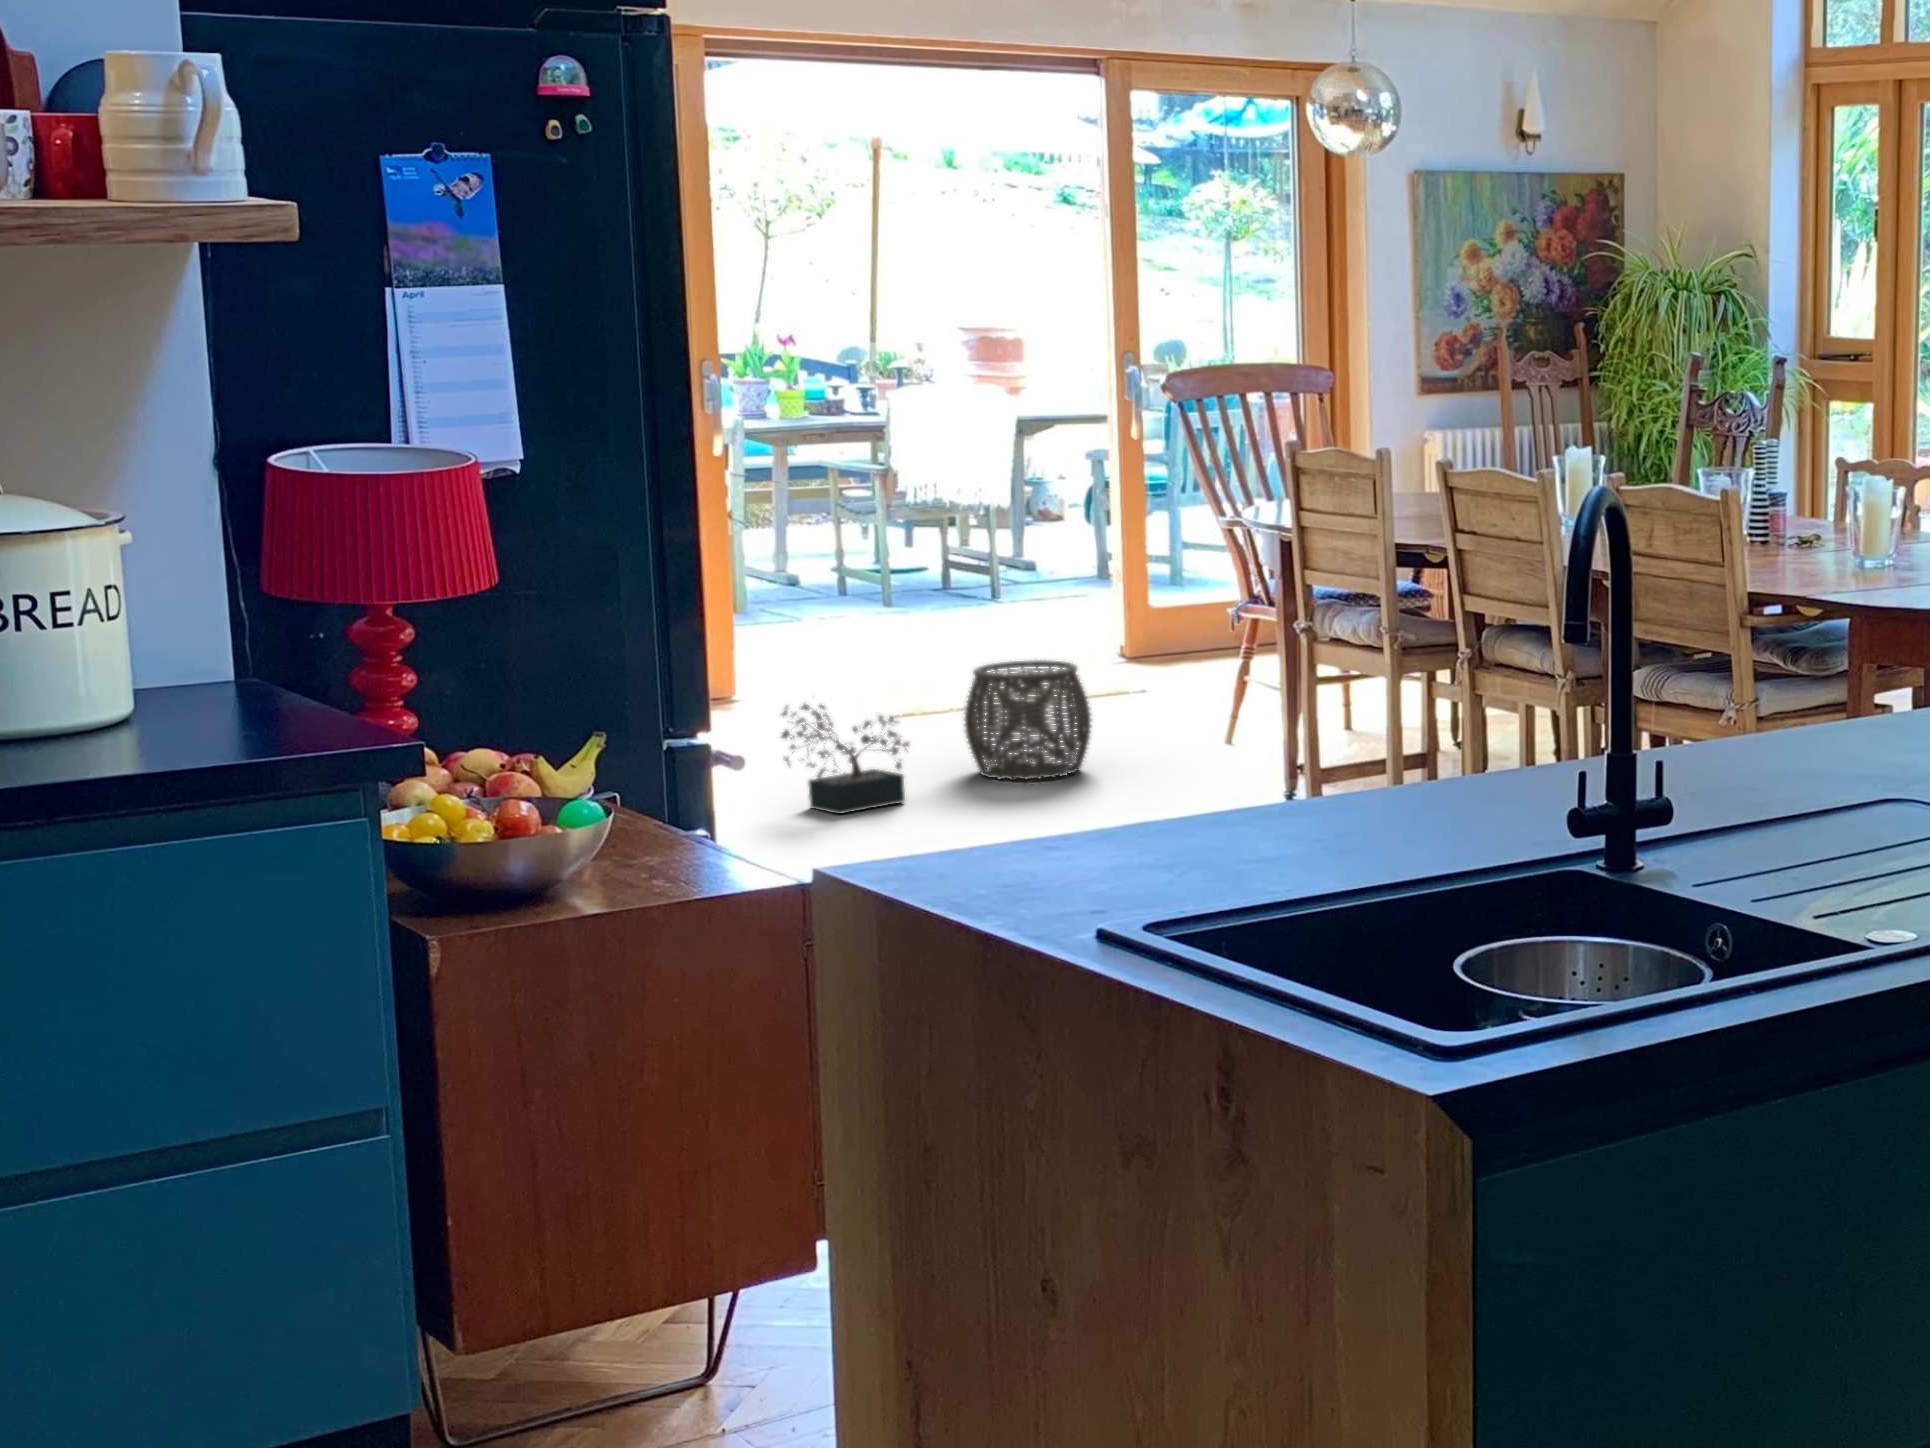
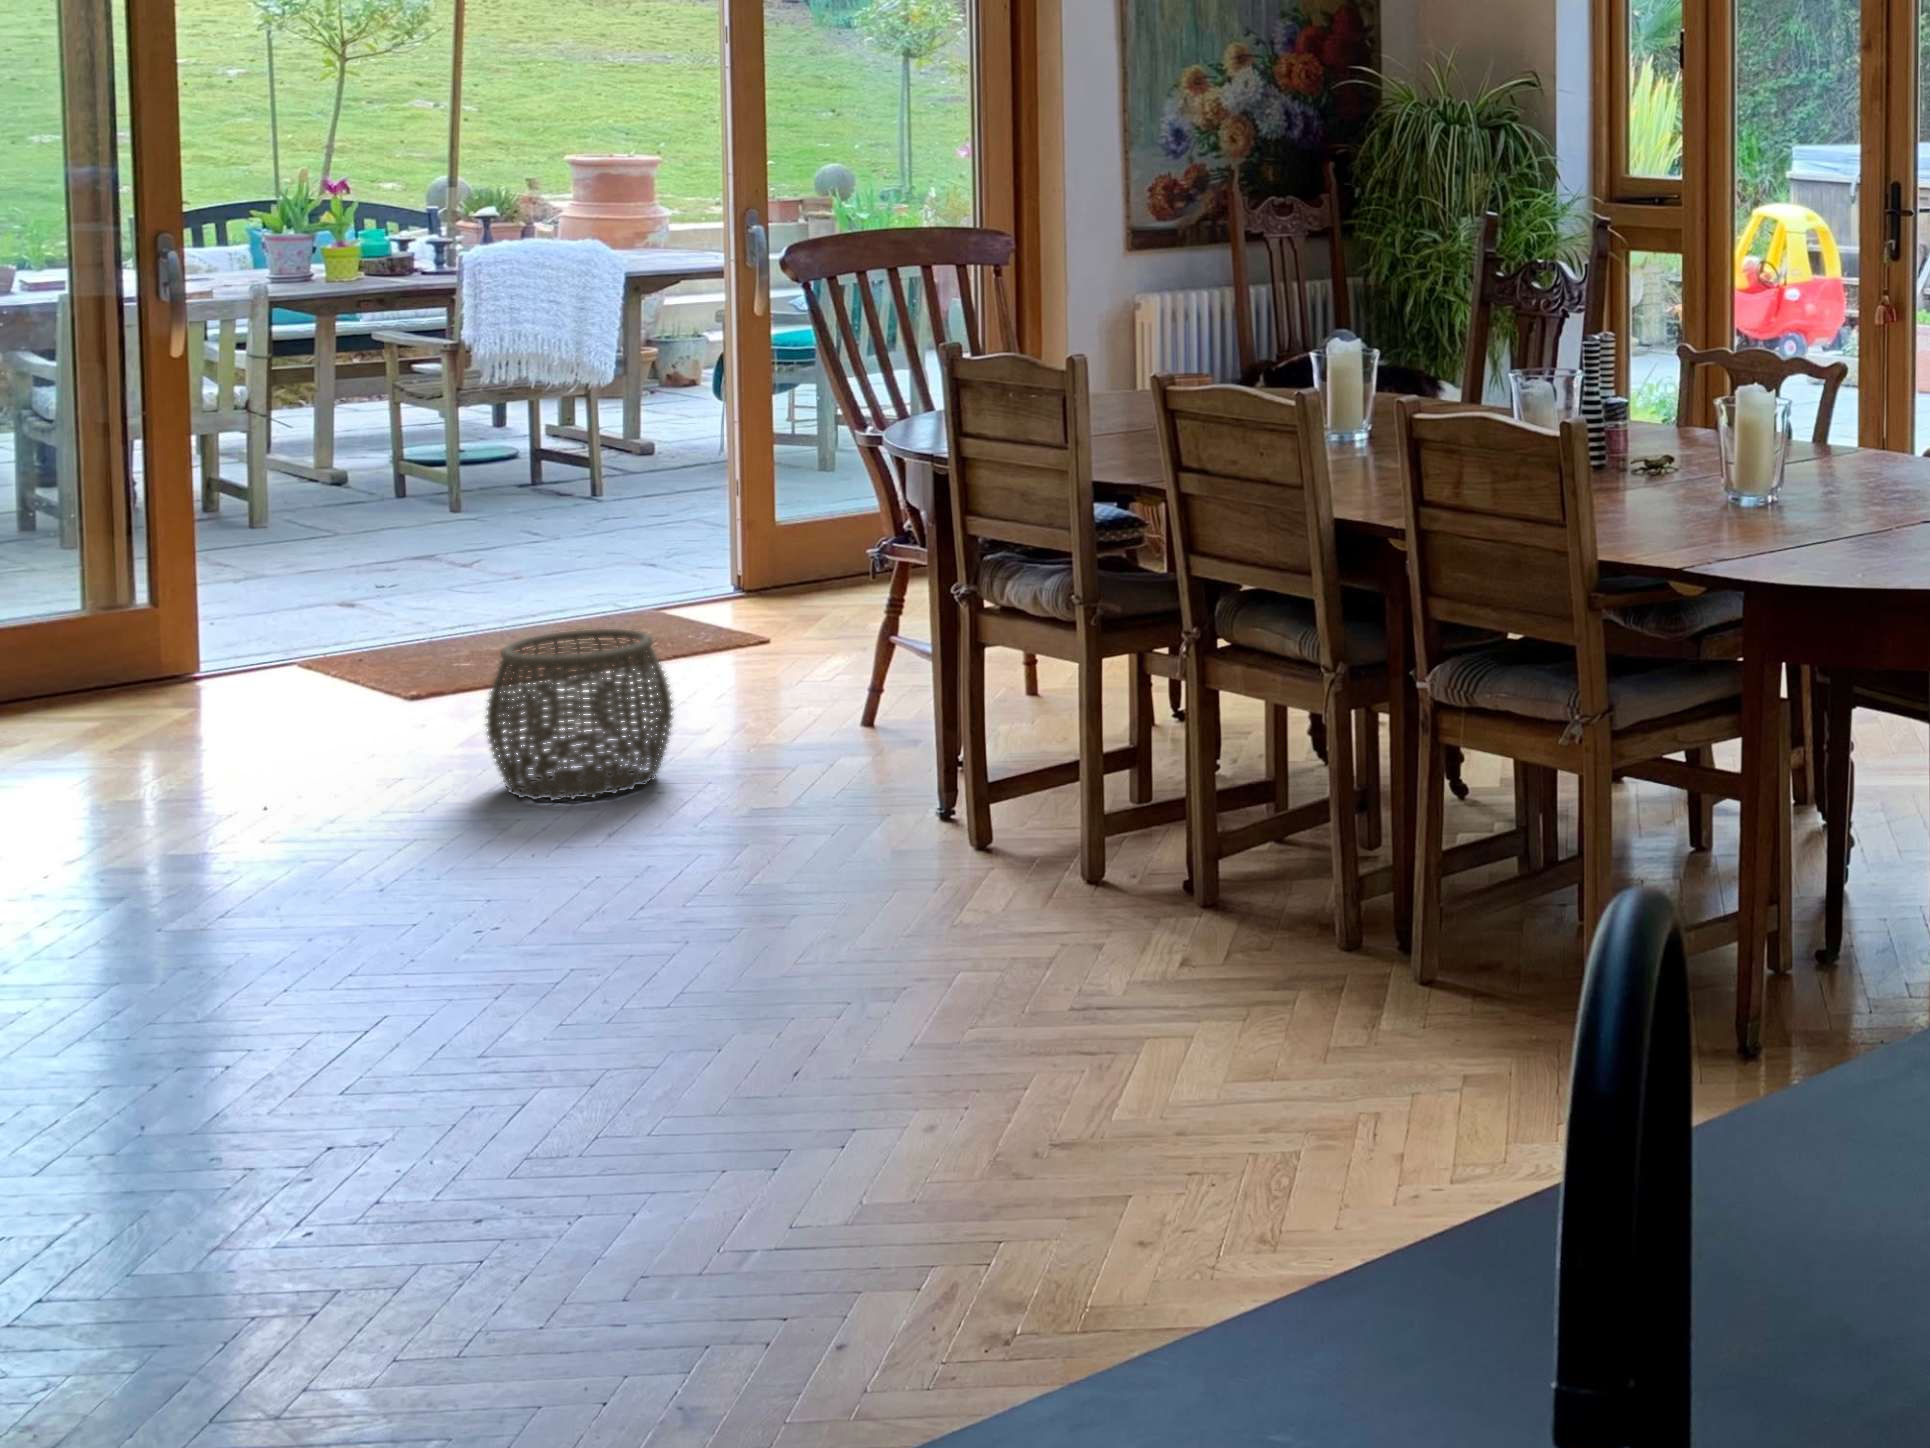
decorative plant: present [780,704,909,814] -> none [190,719,396,876]

